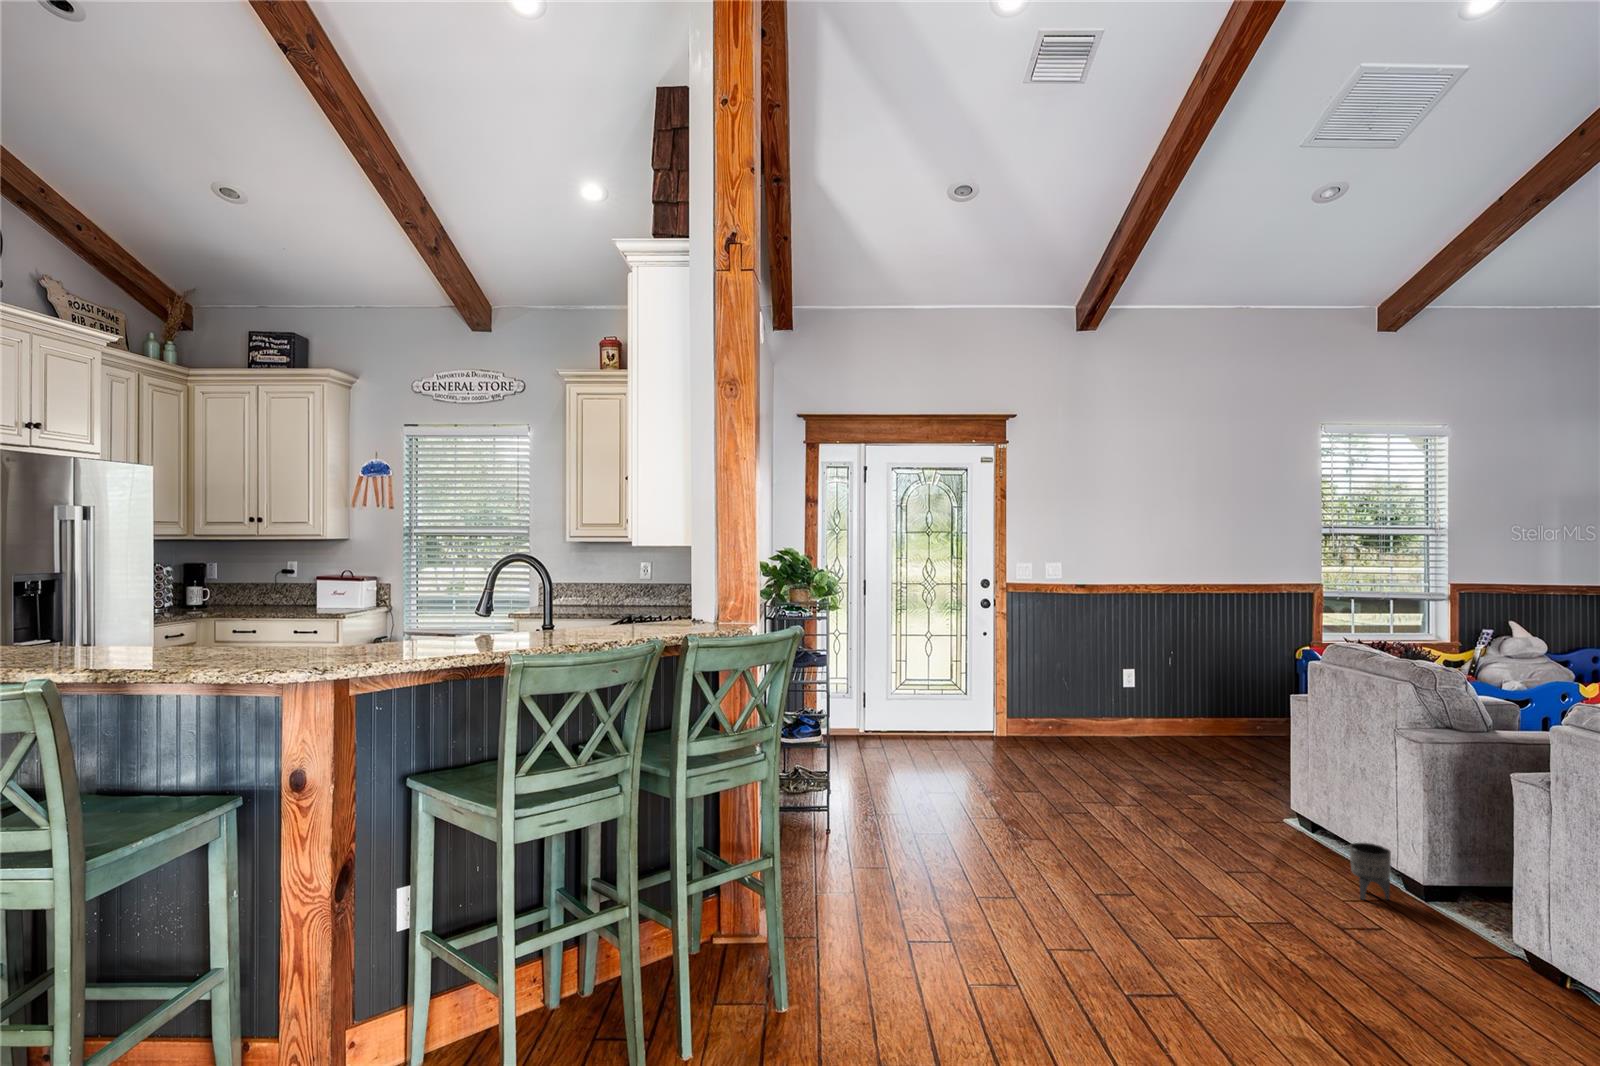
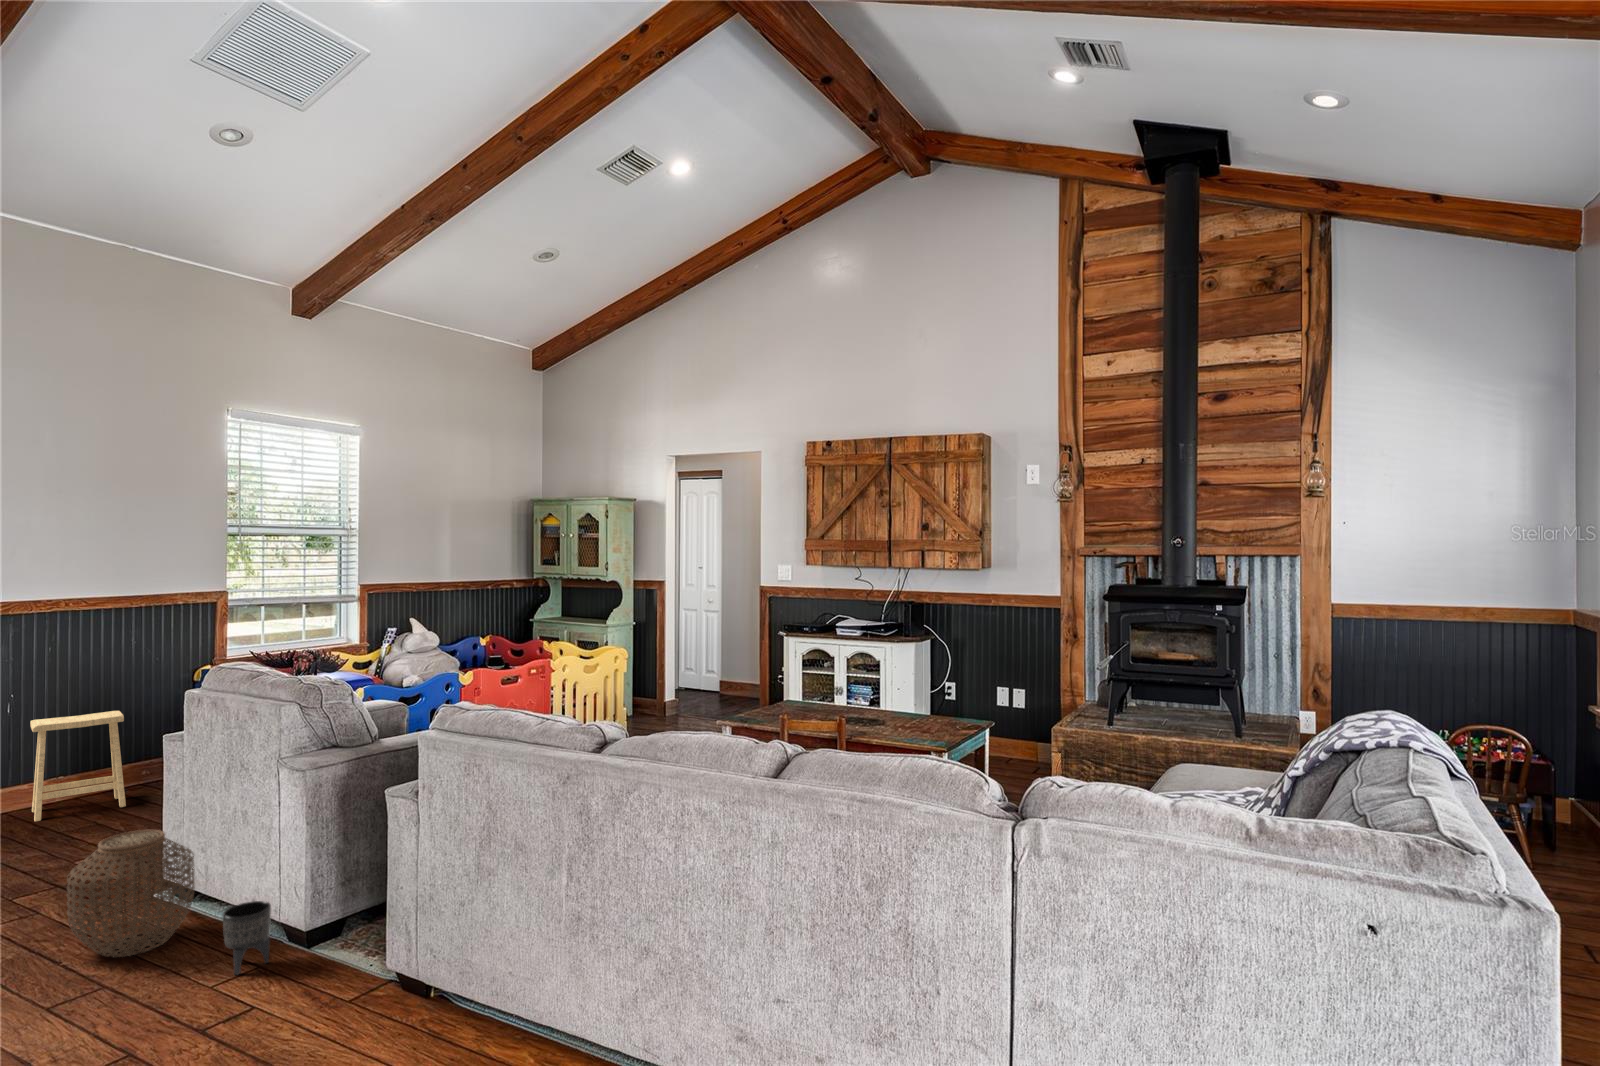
footstool: none [1184,672,1249,750] -> present [30,711,126,821]
woven basket: none [1231,763,1321,858] -> present [67,830,195,957]

